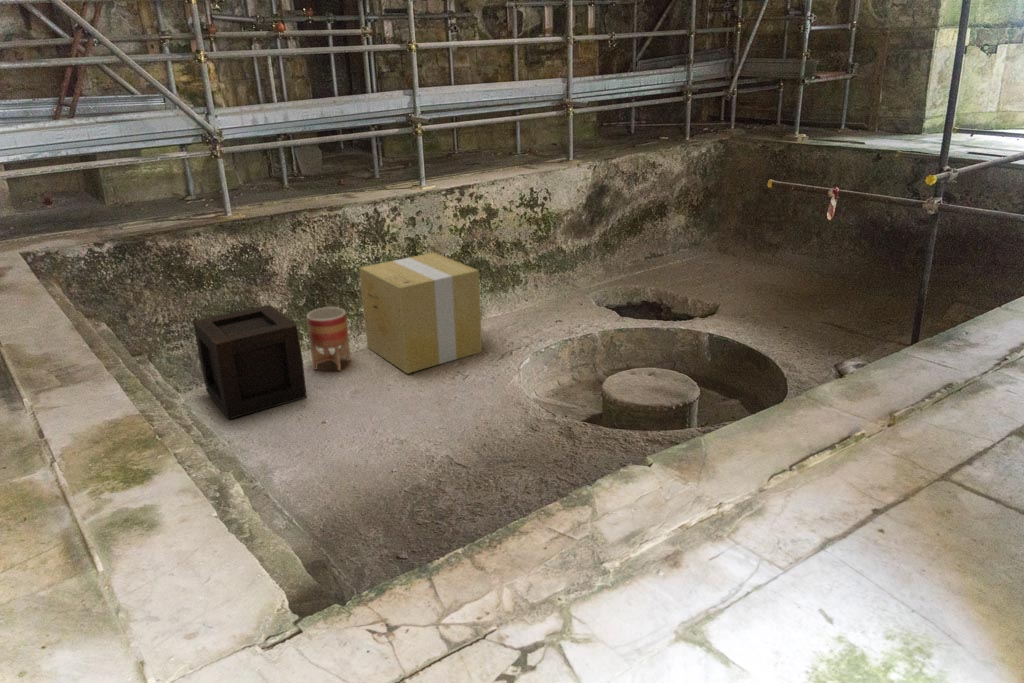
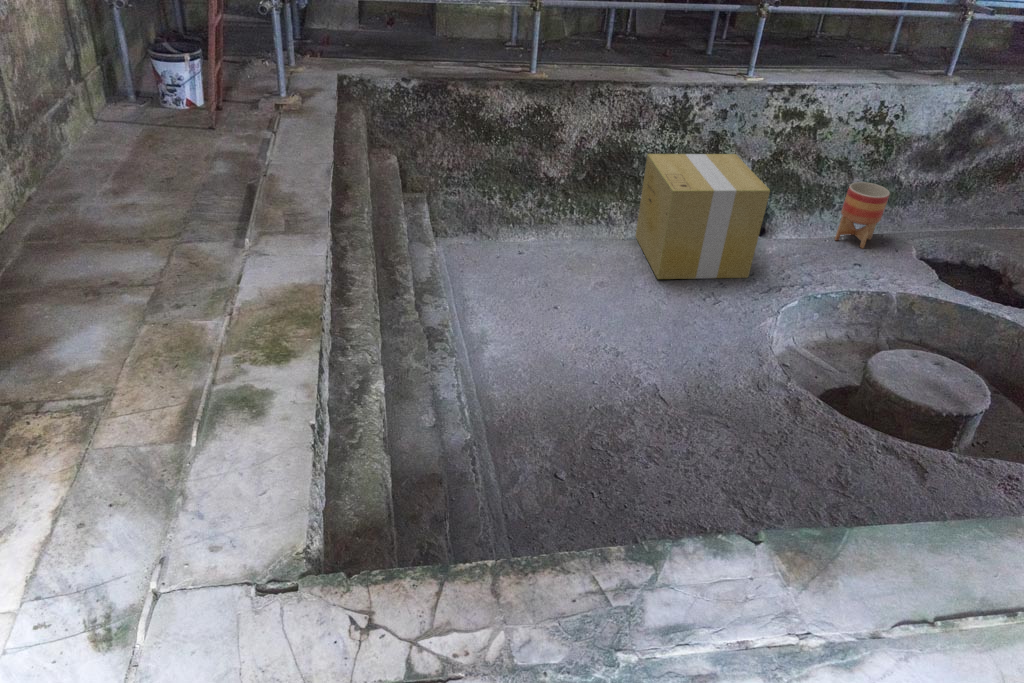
wooden crate: present [193,305,307,419] -> none [473,172,559,275]
planter: present [307,307,350,371] -> present [835,182,890,248]

